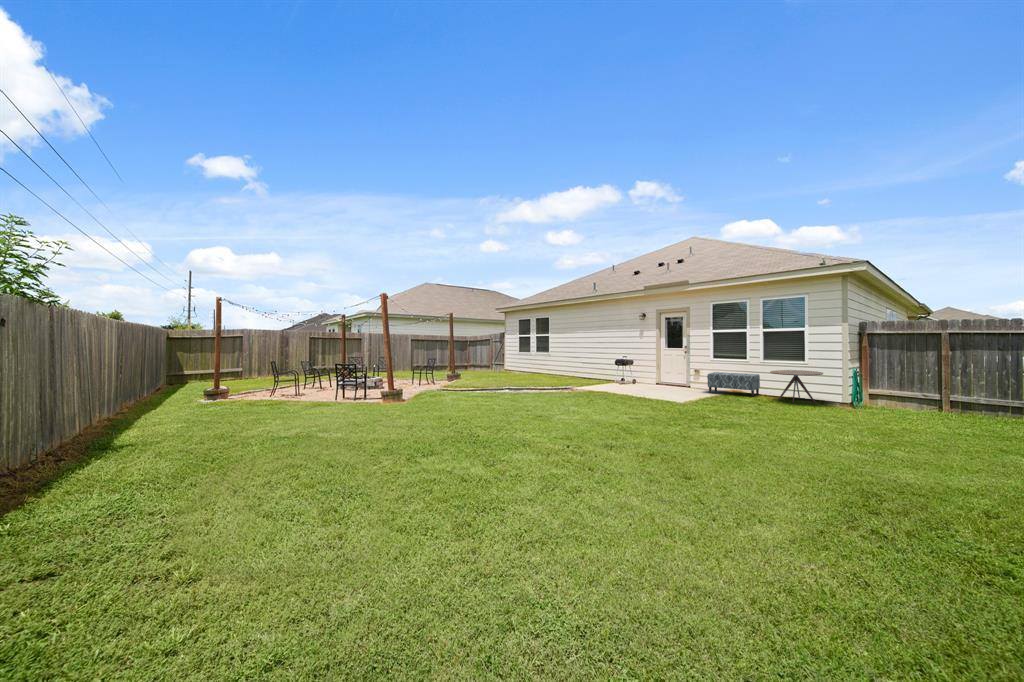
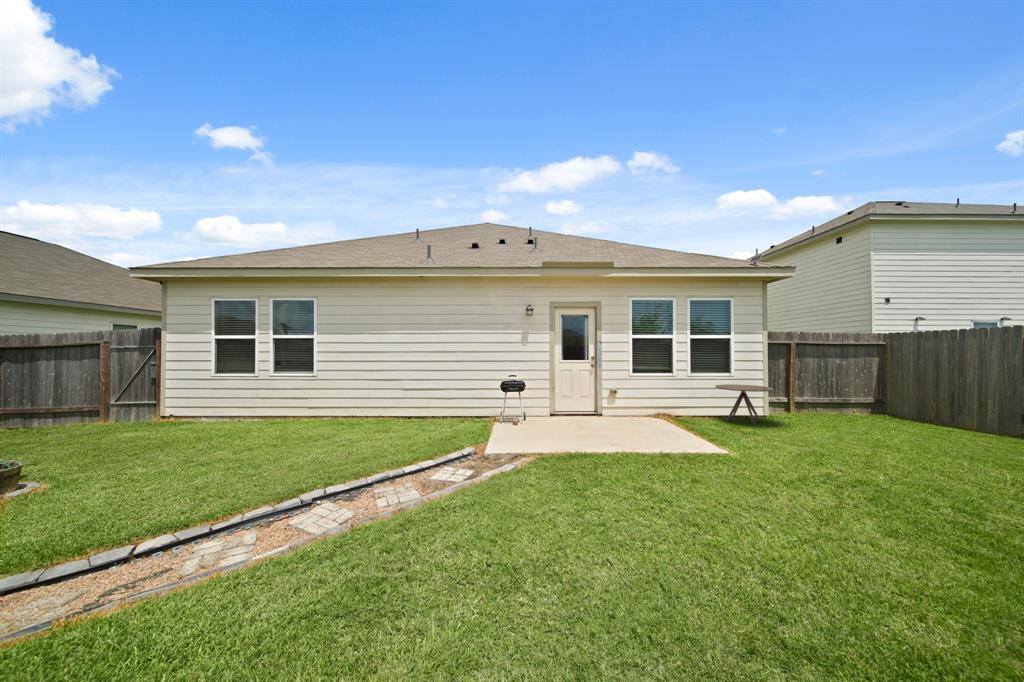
bench: present [707,372,760,397] -> none [637,392,702,423]

